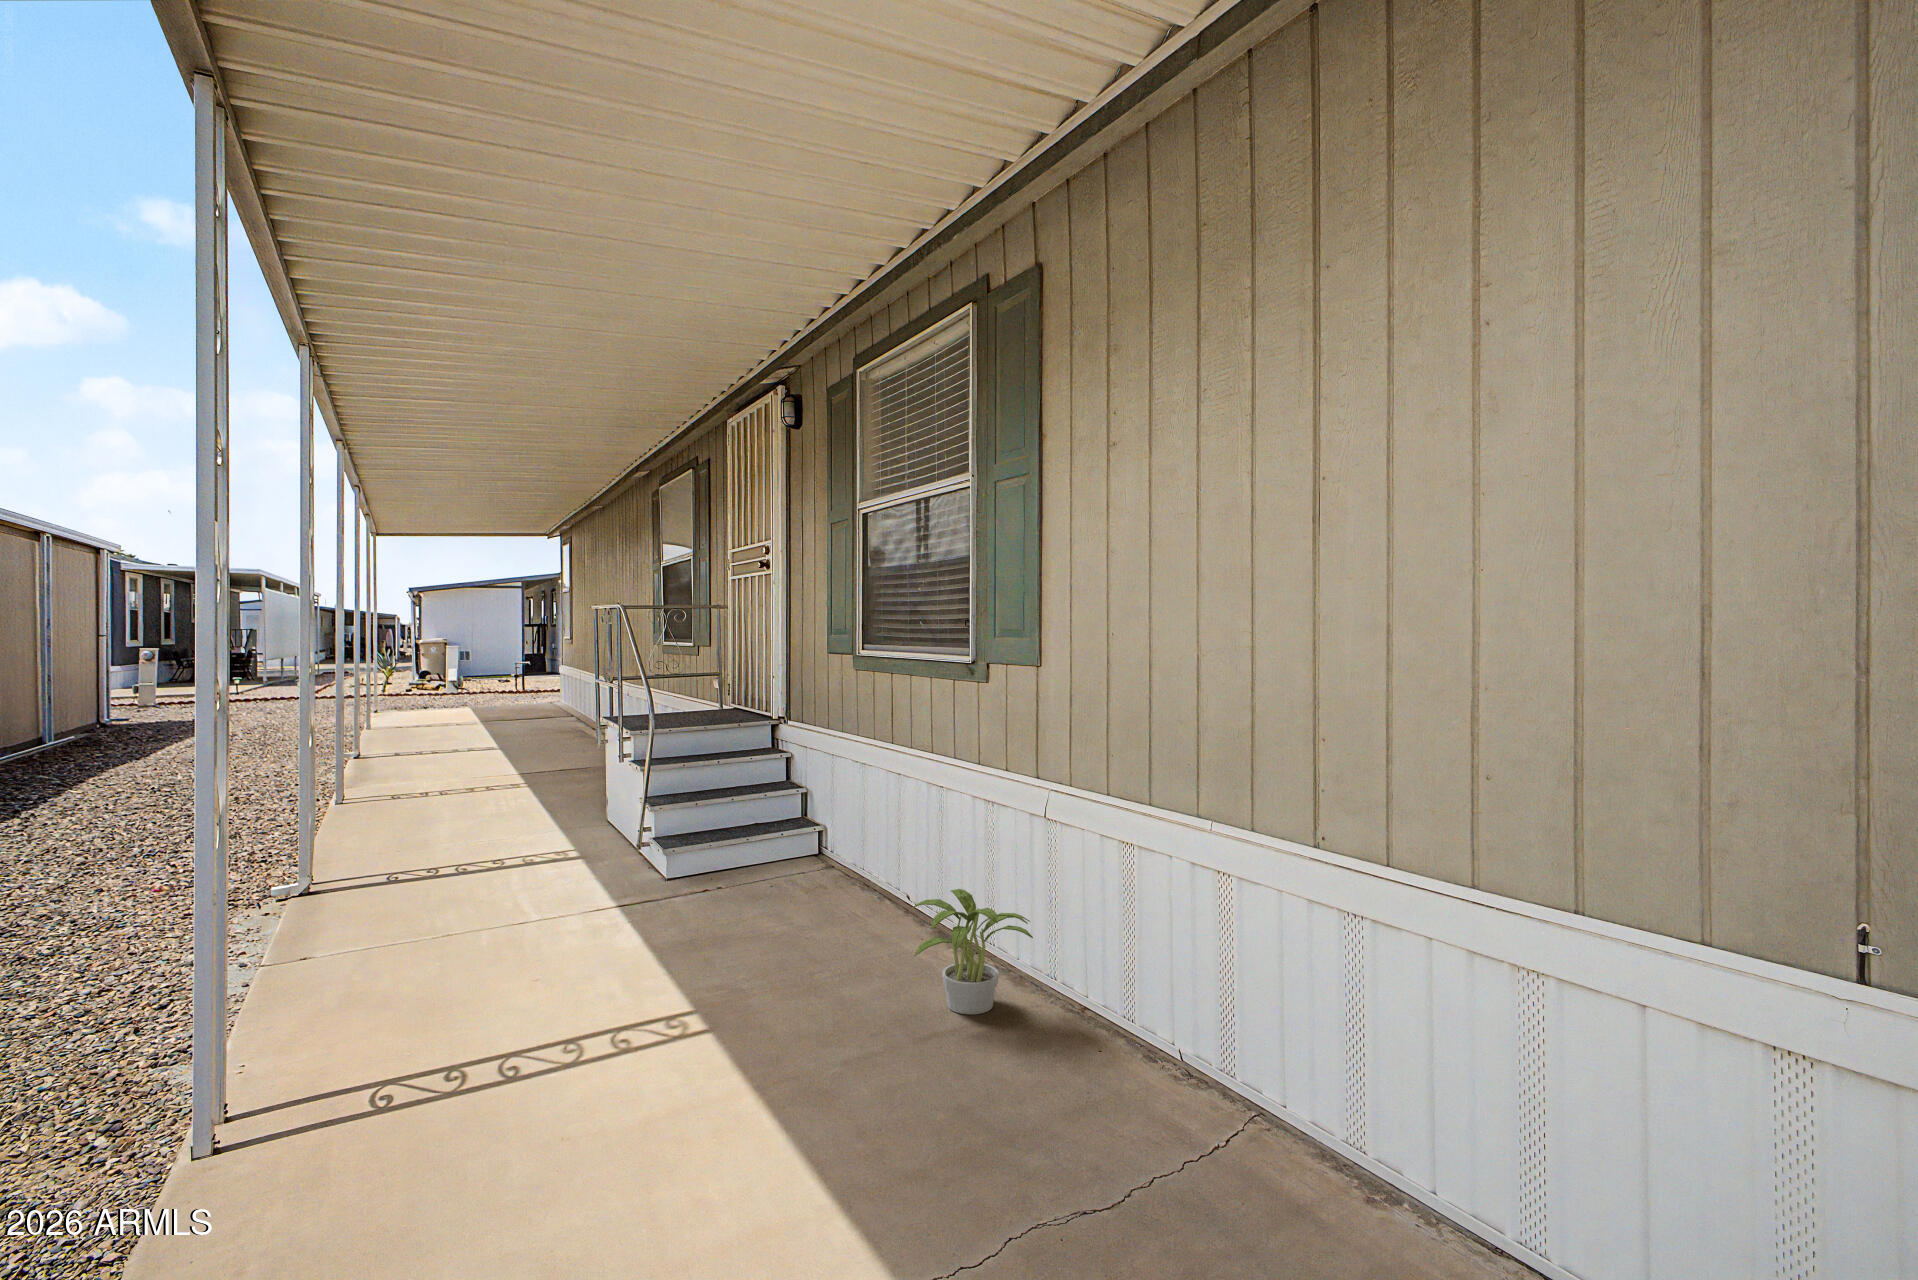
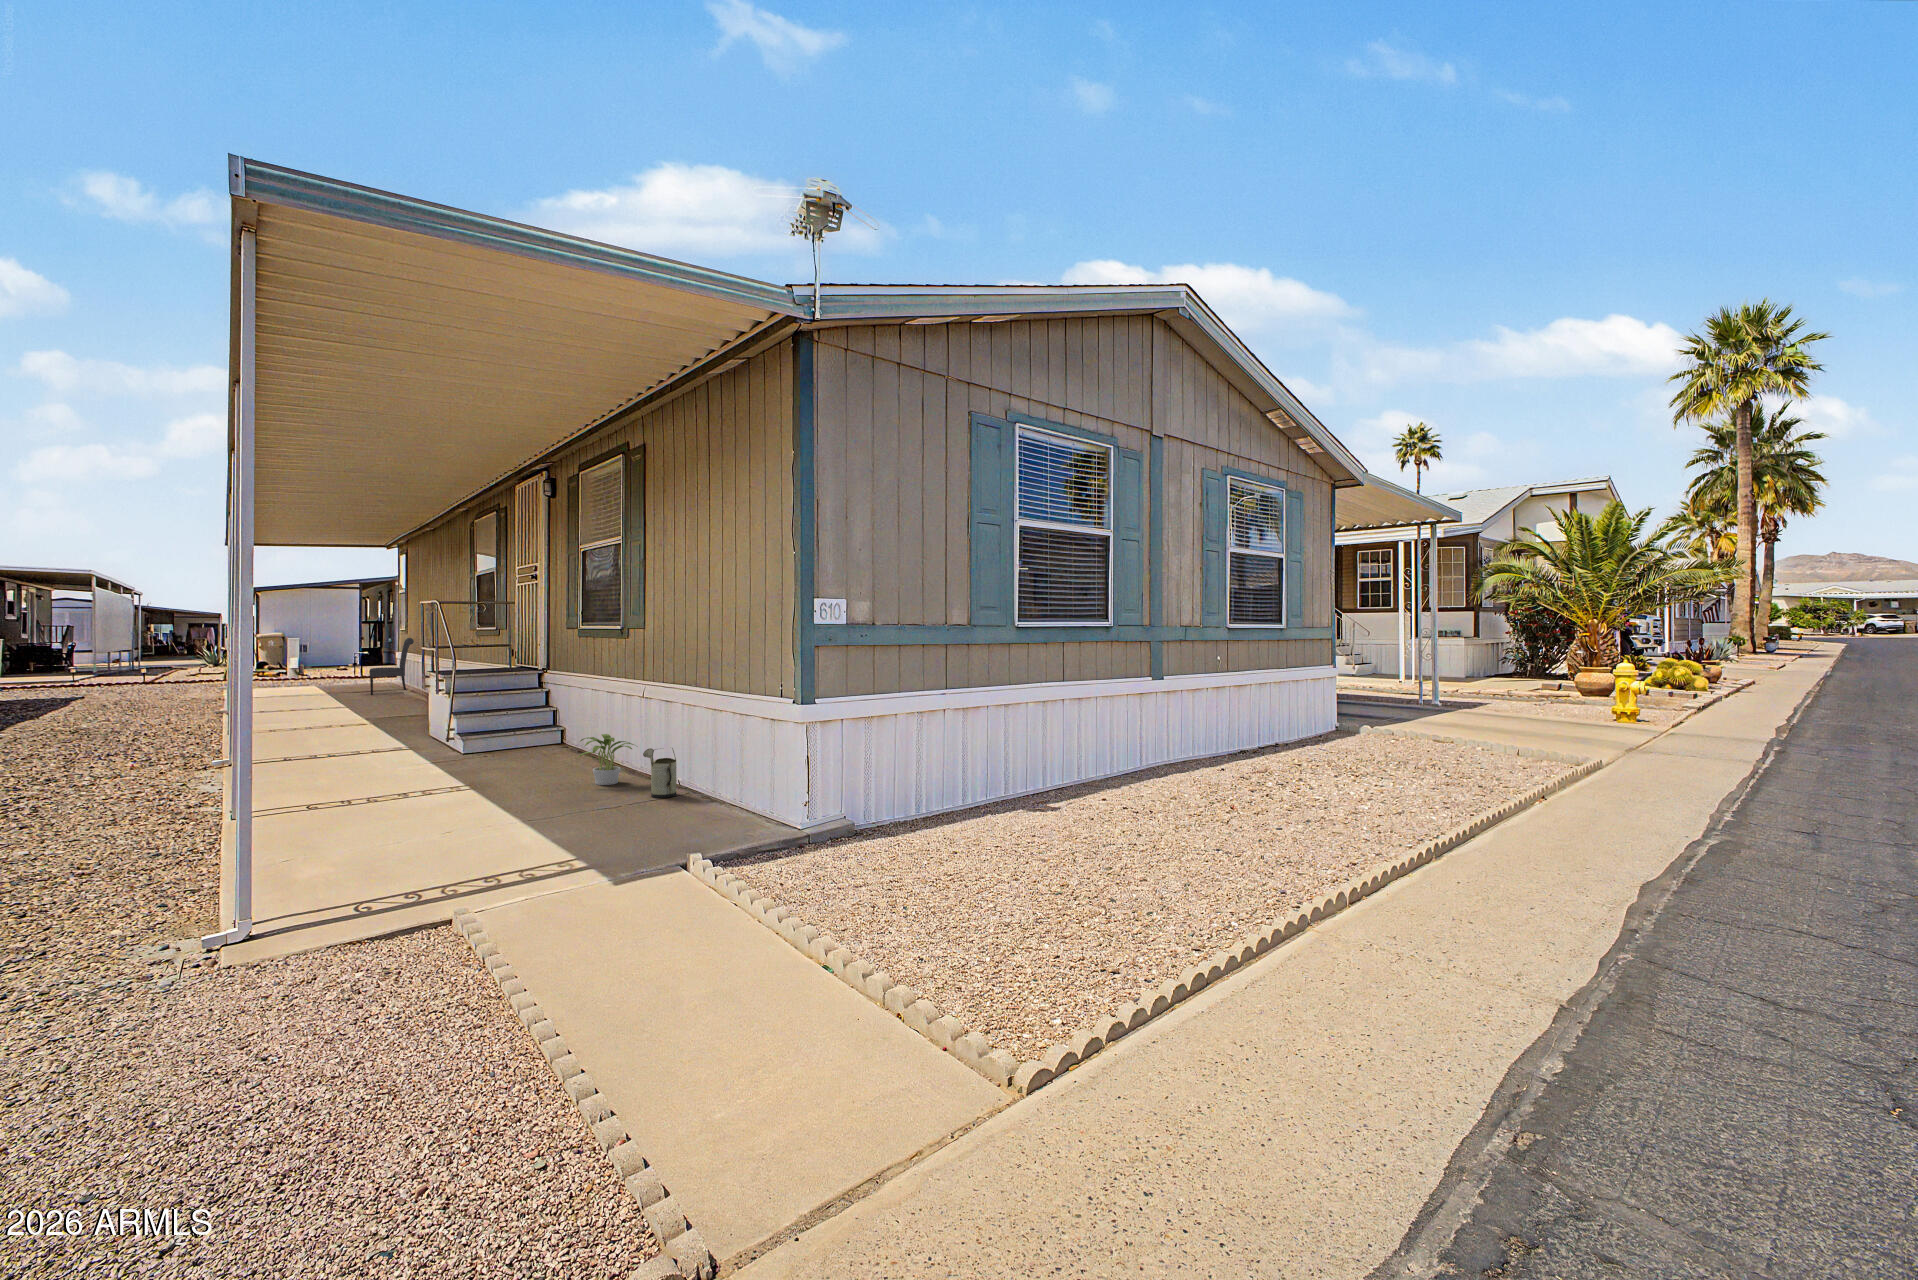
chair: none [526,650,579,723] -> present [369,638,414,695]
watering can: none [1080,953,1182,1101] -> present [643,748,677,798]

